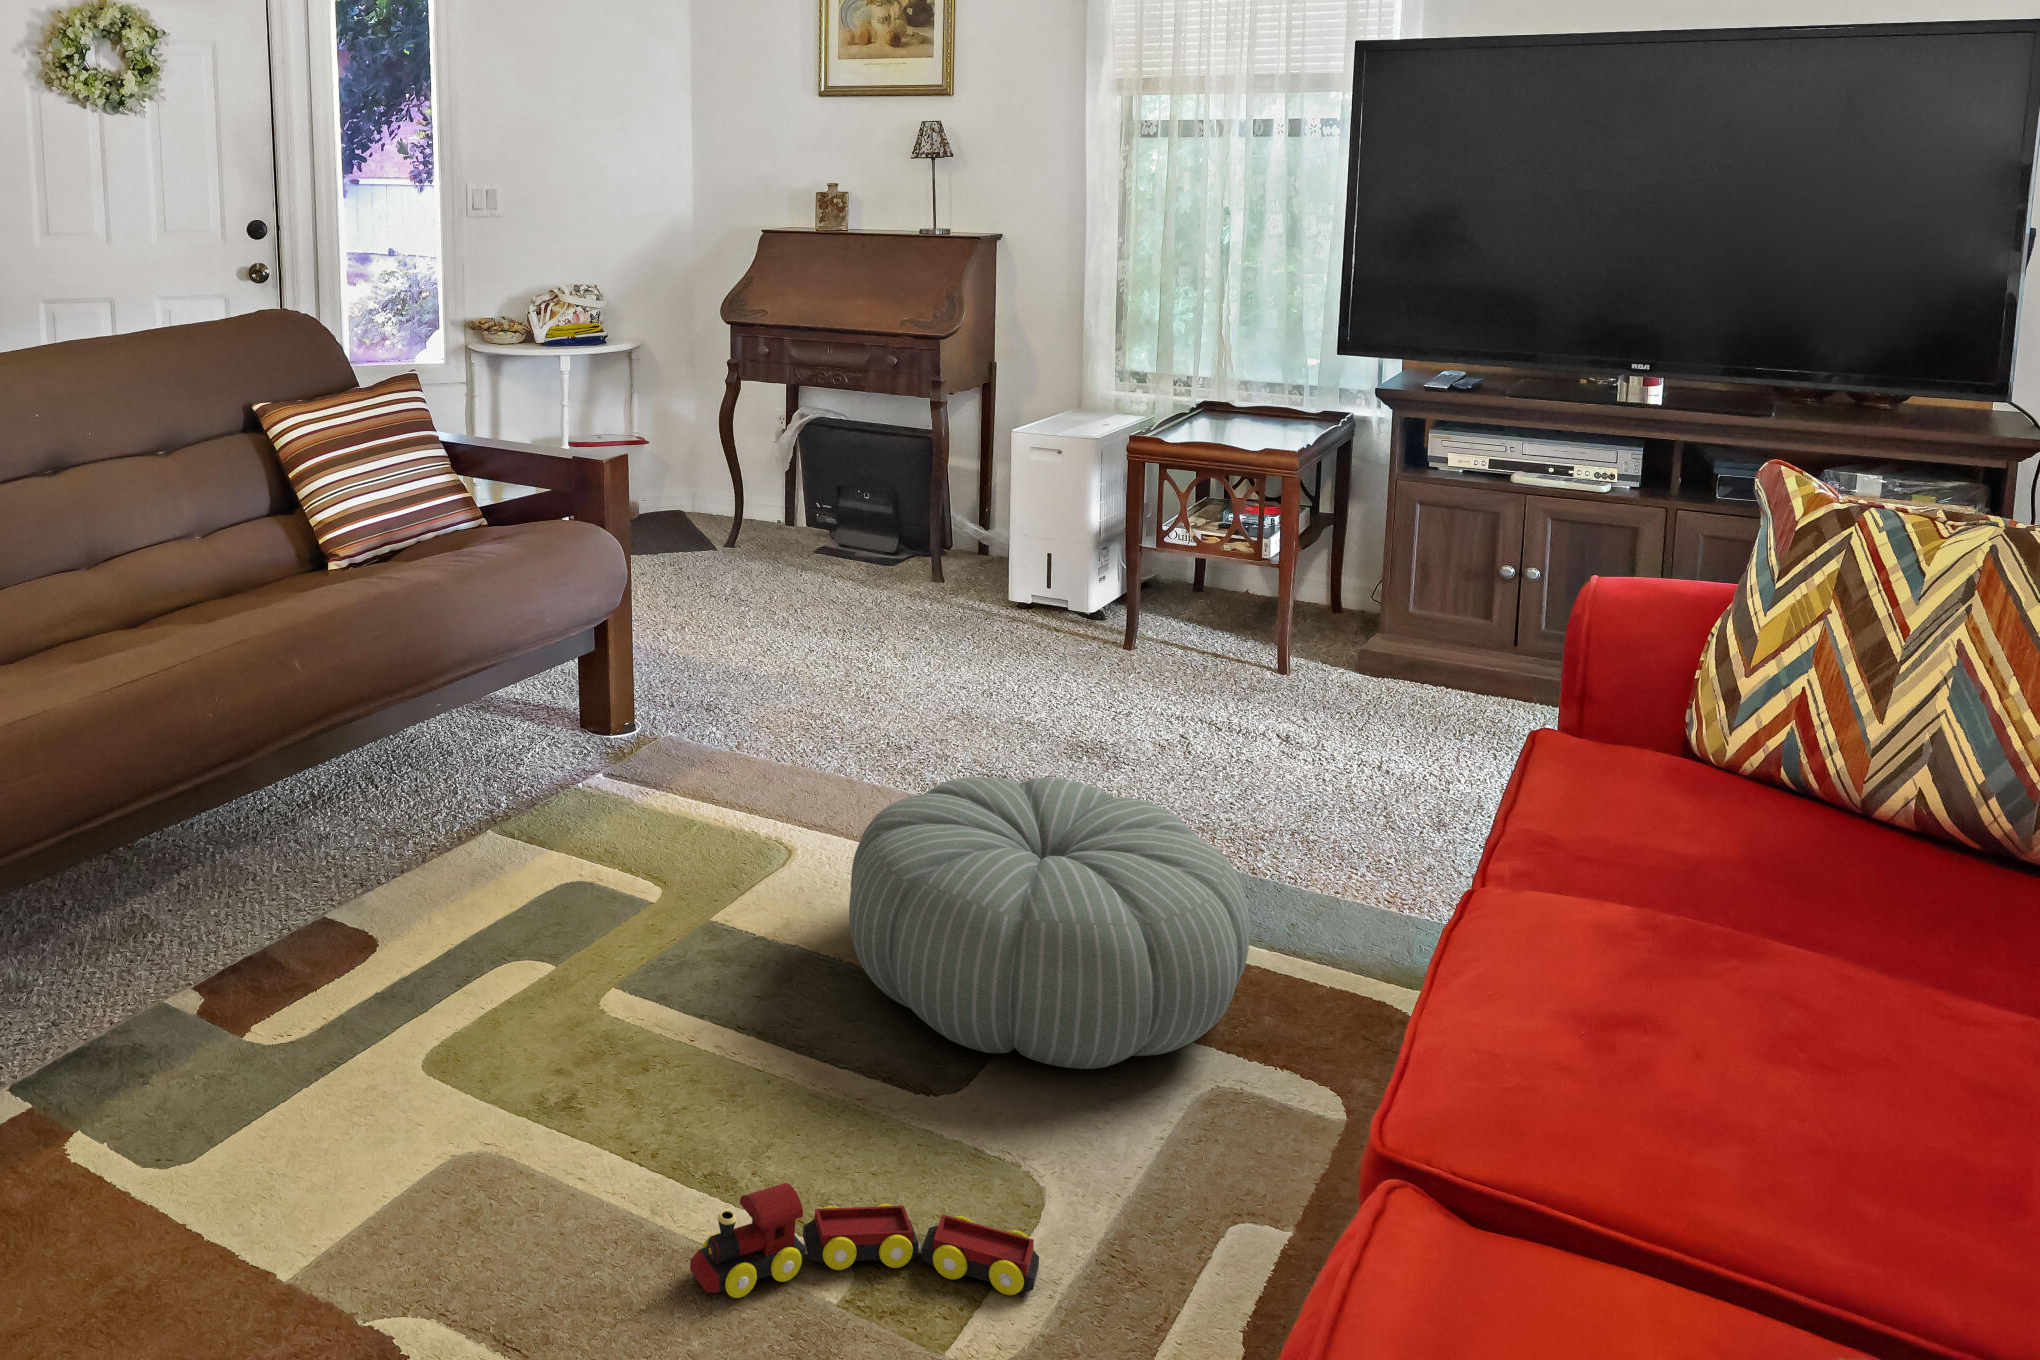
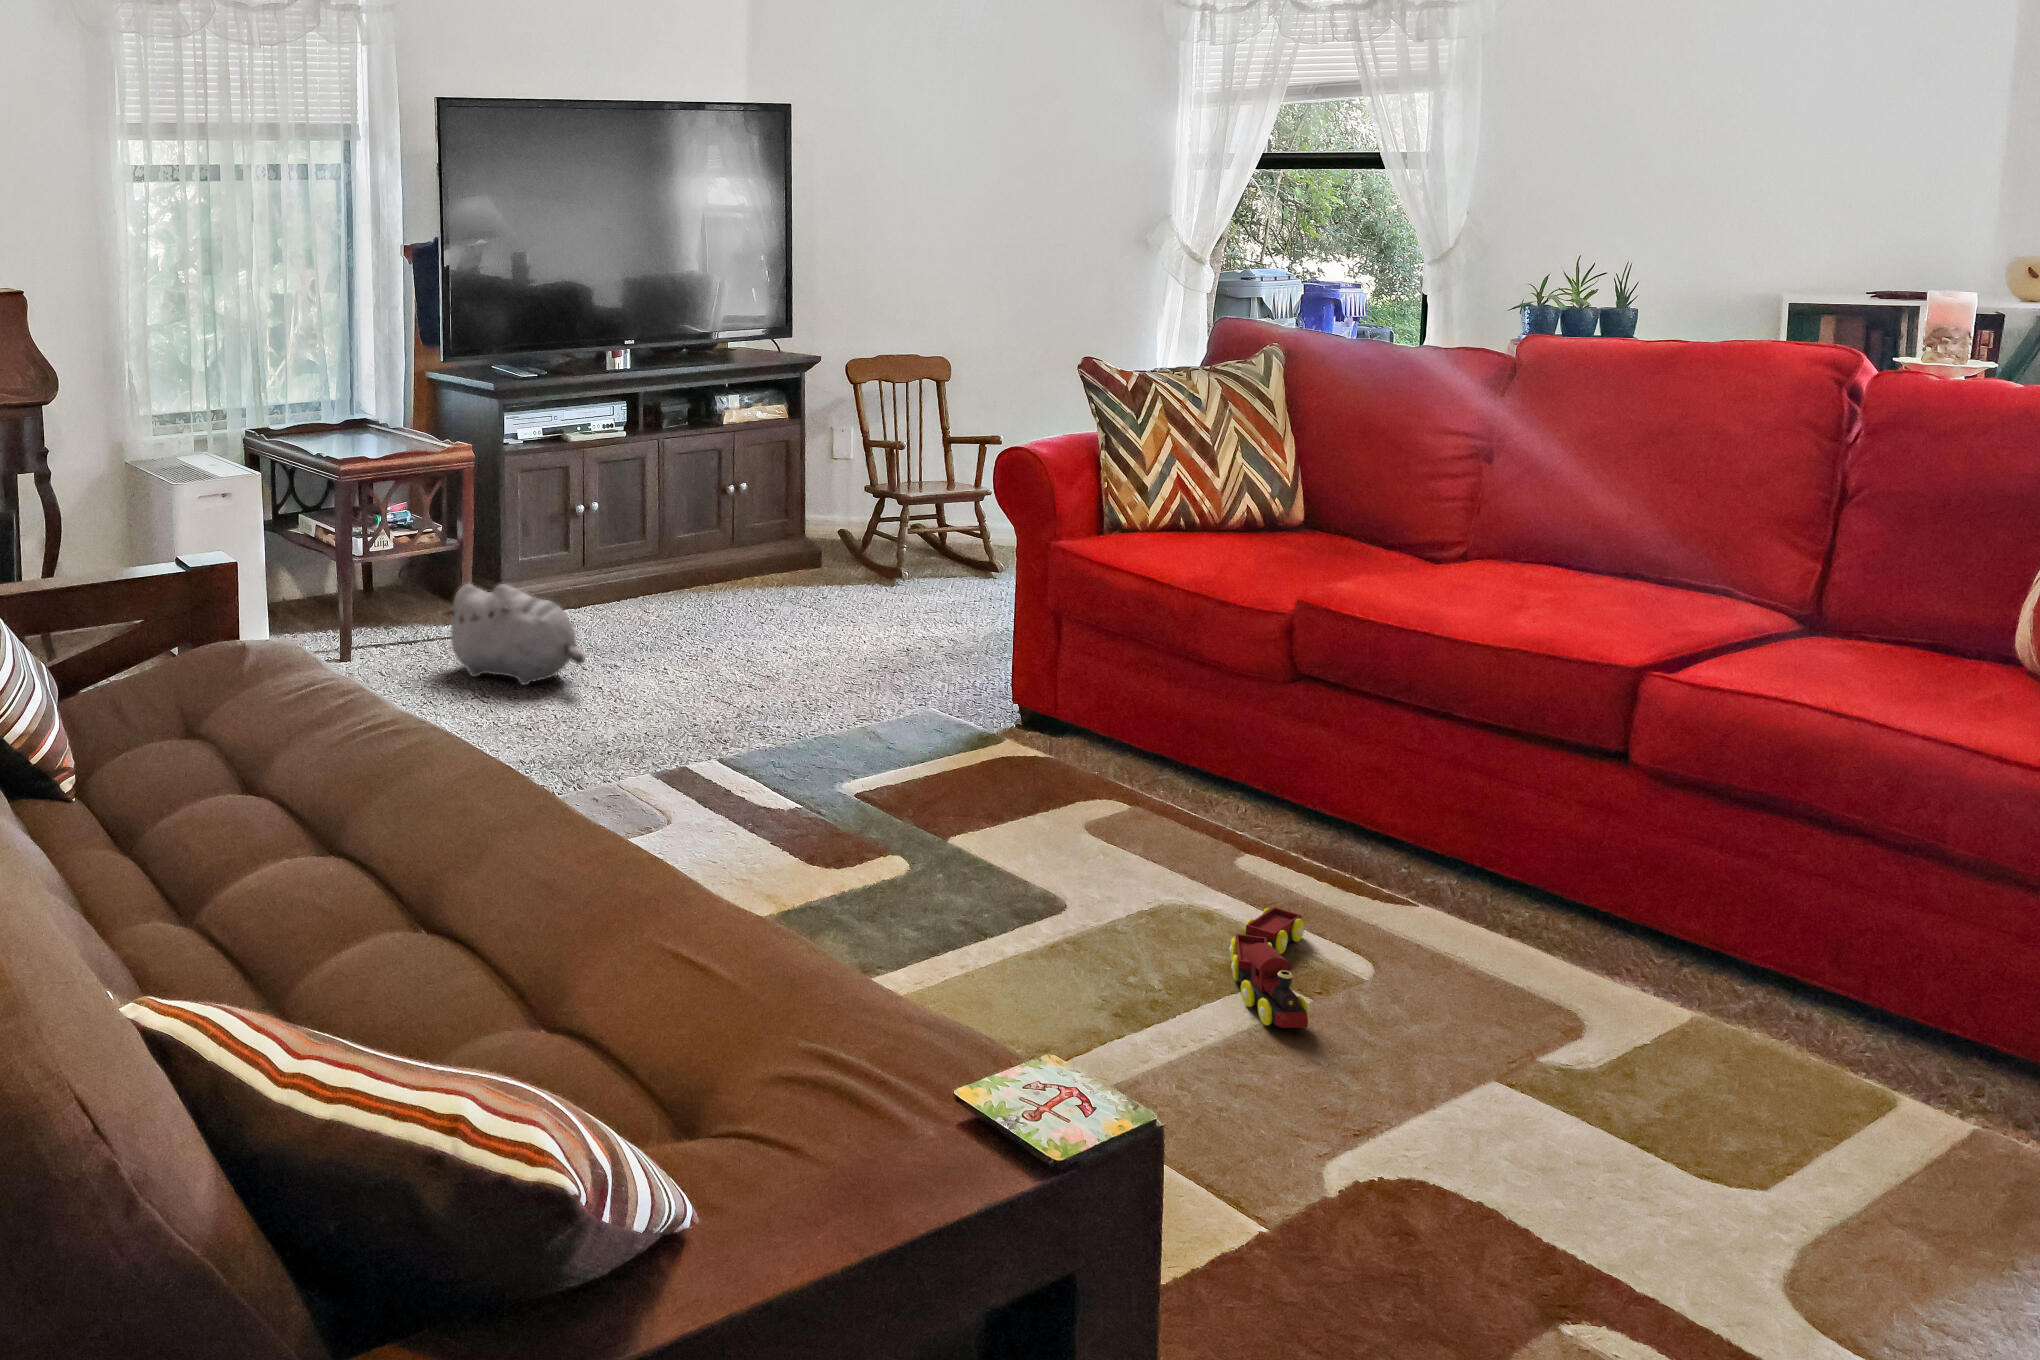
plush toy: none [1144,592,1244,718] -> present [445,584,584,685]
pouf: present [849,777,1250,1069] -> none [782,683,1099,881]

